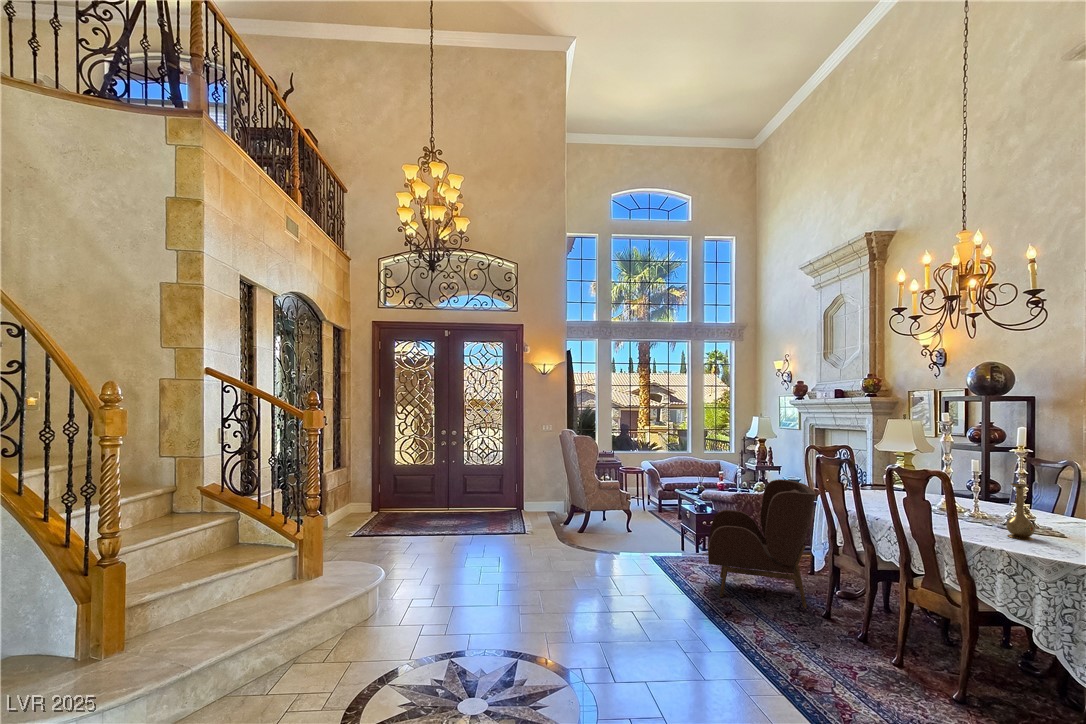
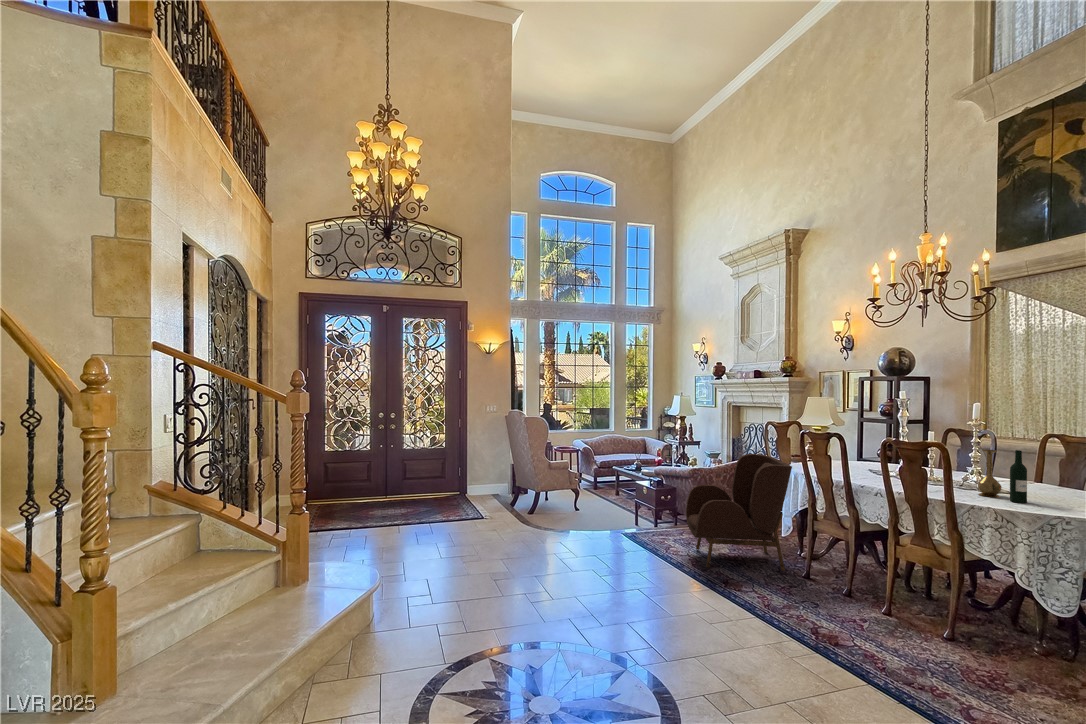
wine bottle: none [1037,485,1059,548] -> present [1010,450,1027,503]

